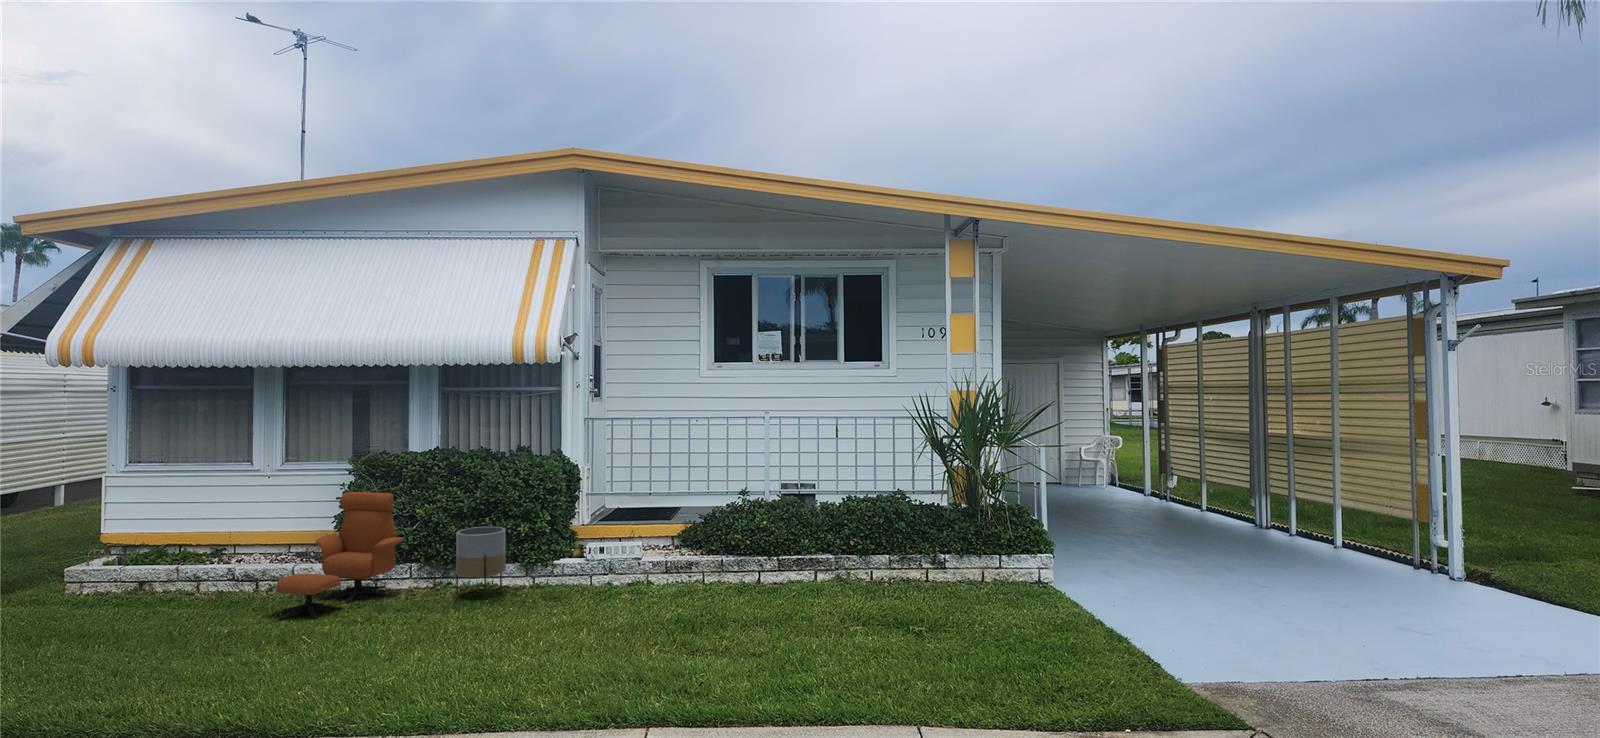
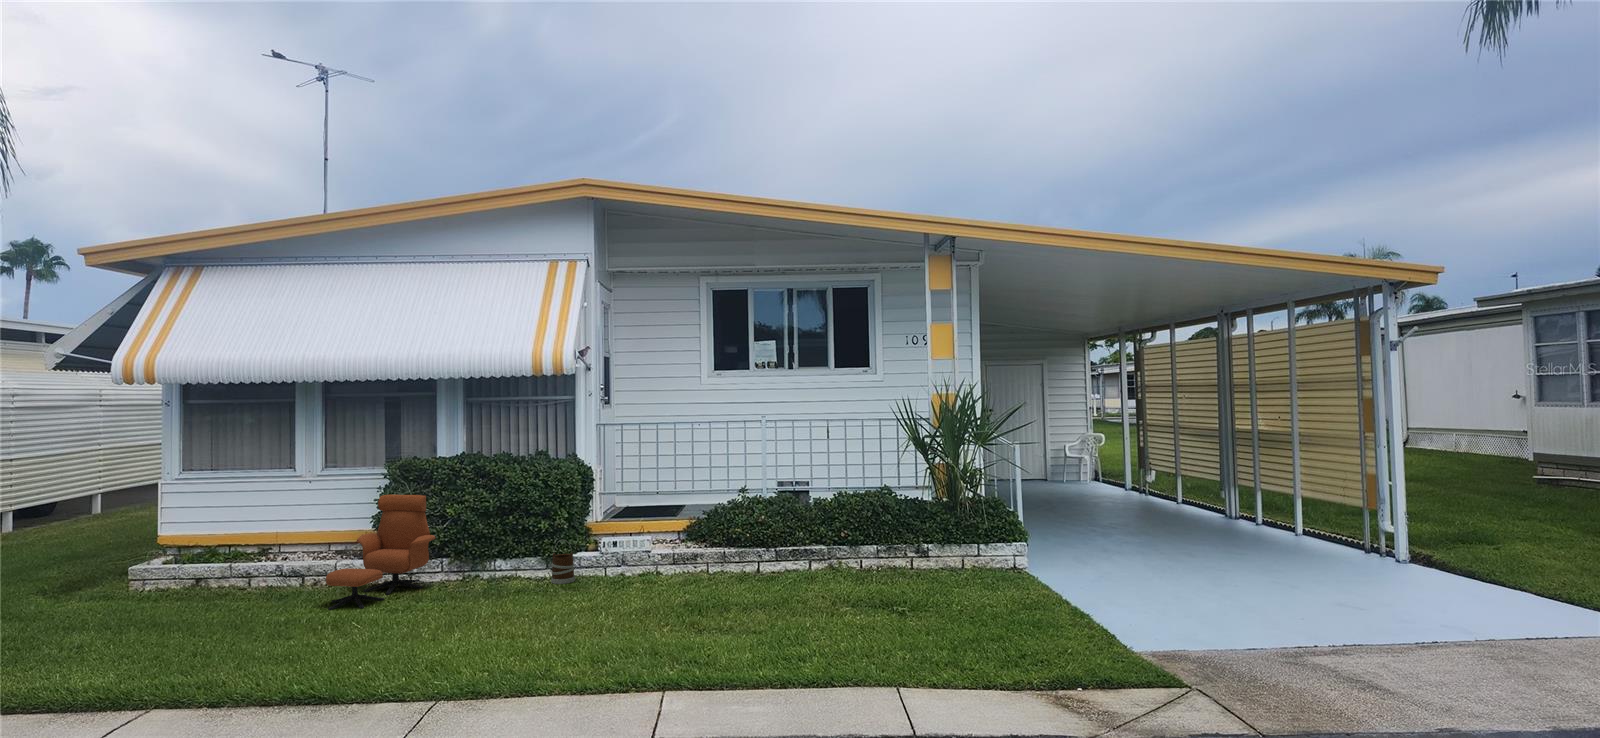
planter: present [456,526,506,600] -> none [484,524,529,590]
wooden bucket: none [530,544,556,593] -> present [551,540,575,584]

